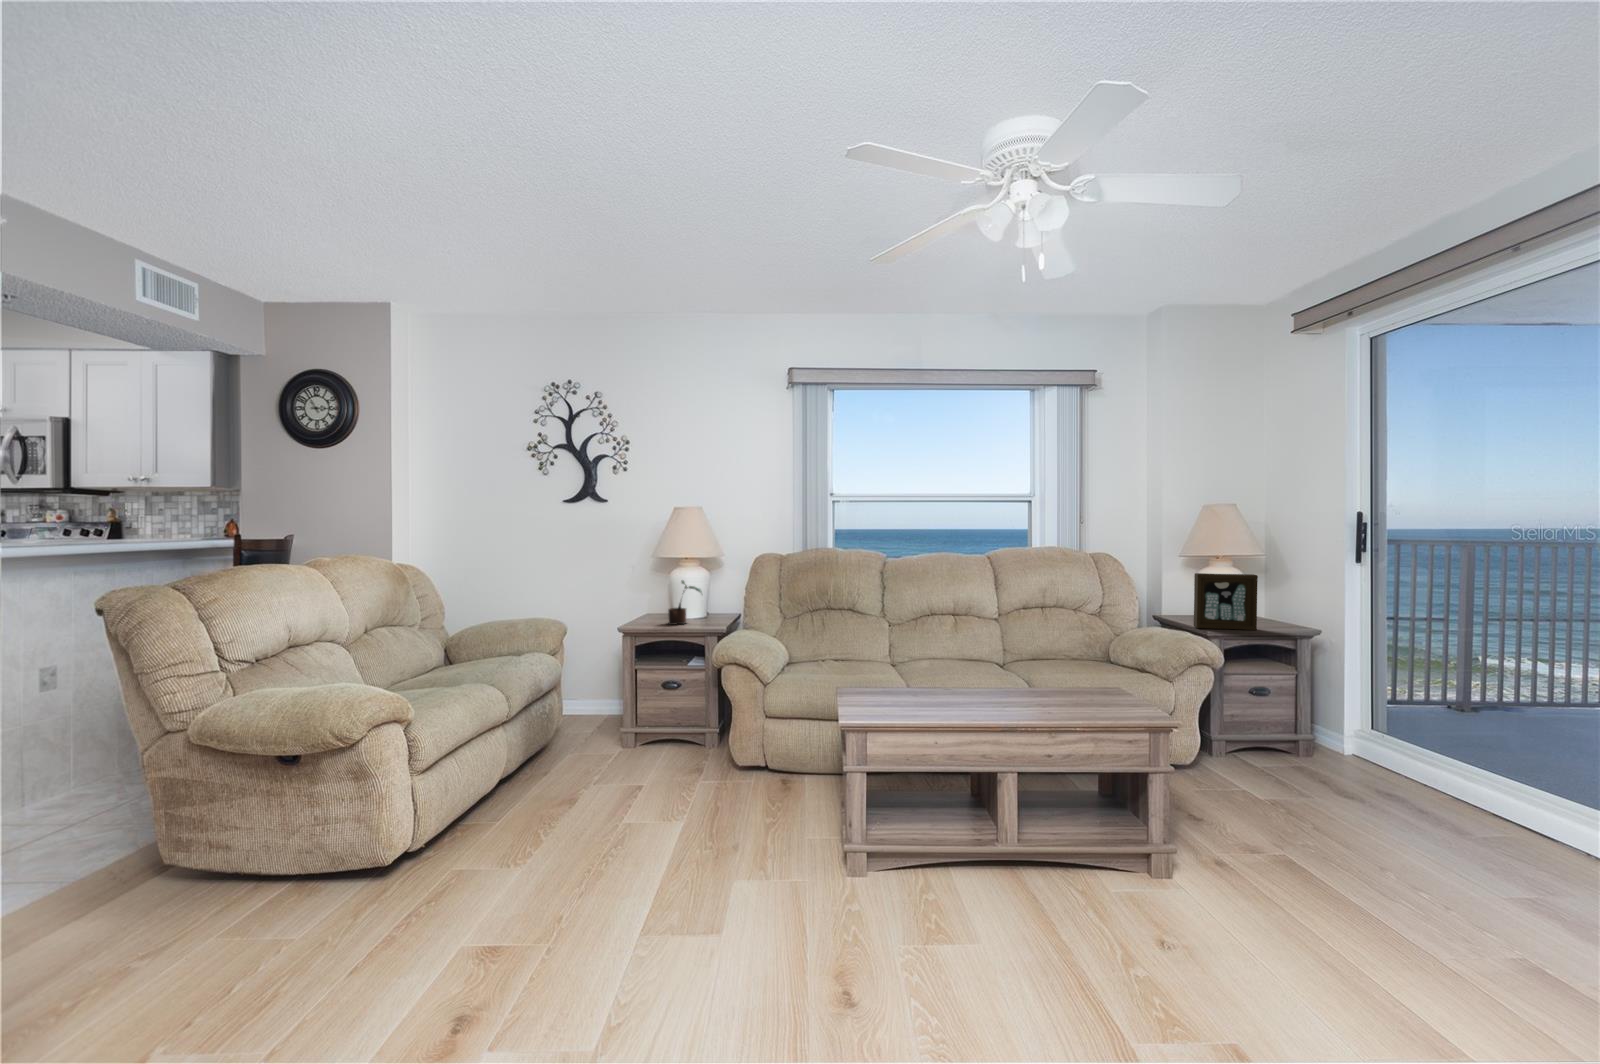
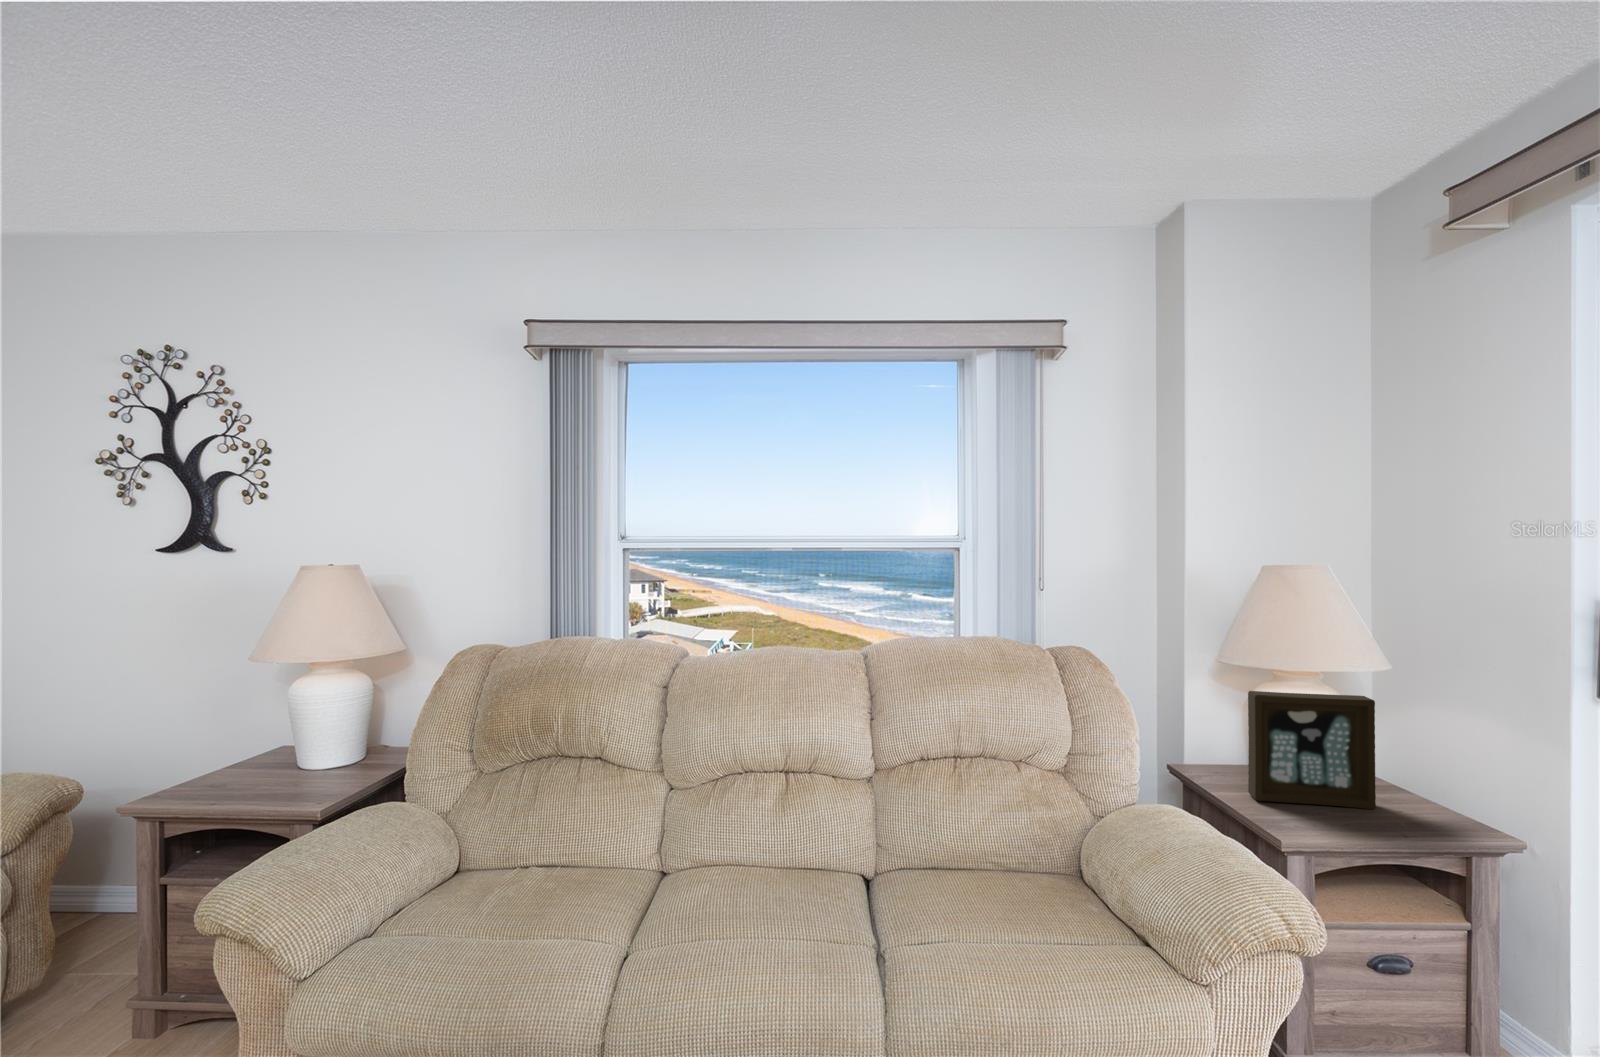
potted plant: present [666,581,702,625] -> none [253,702,332,787]

